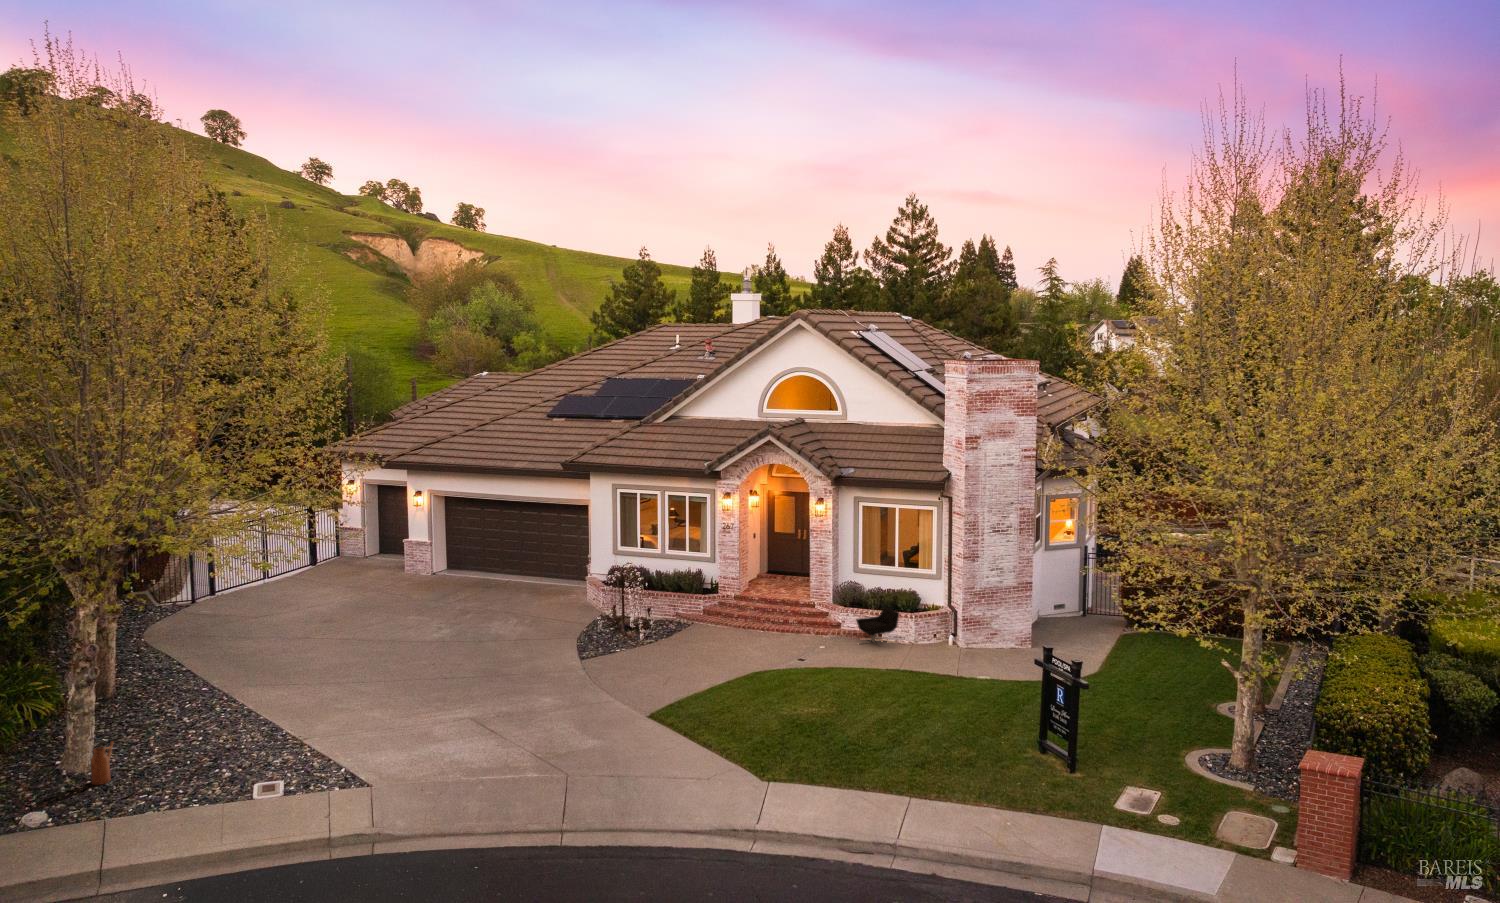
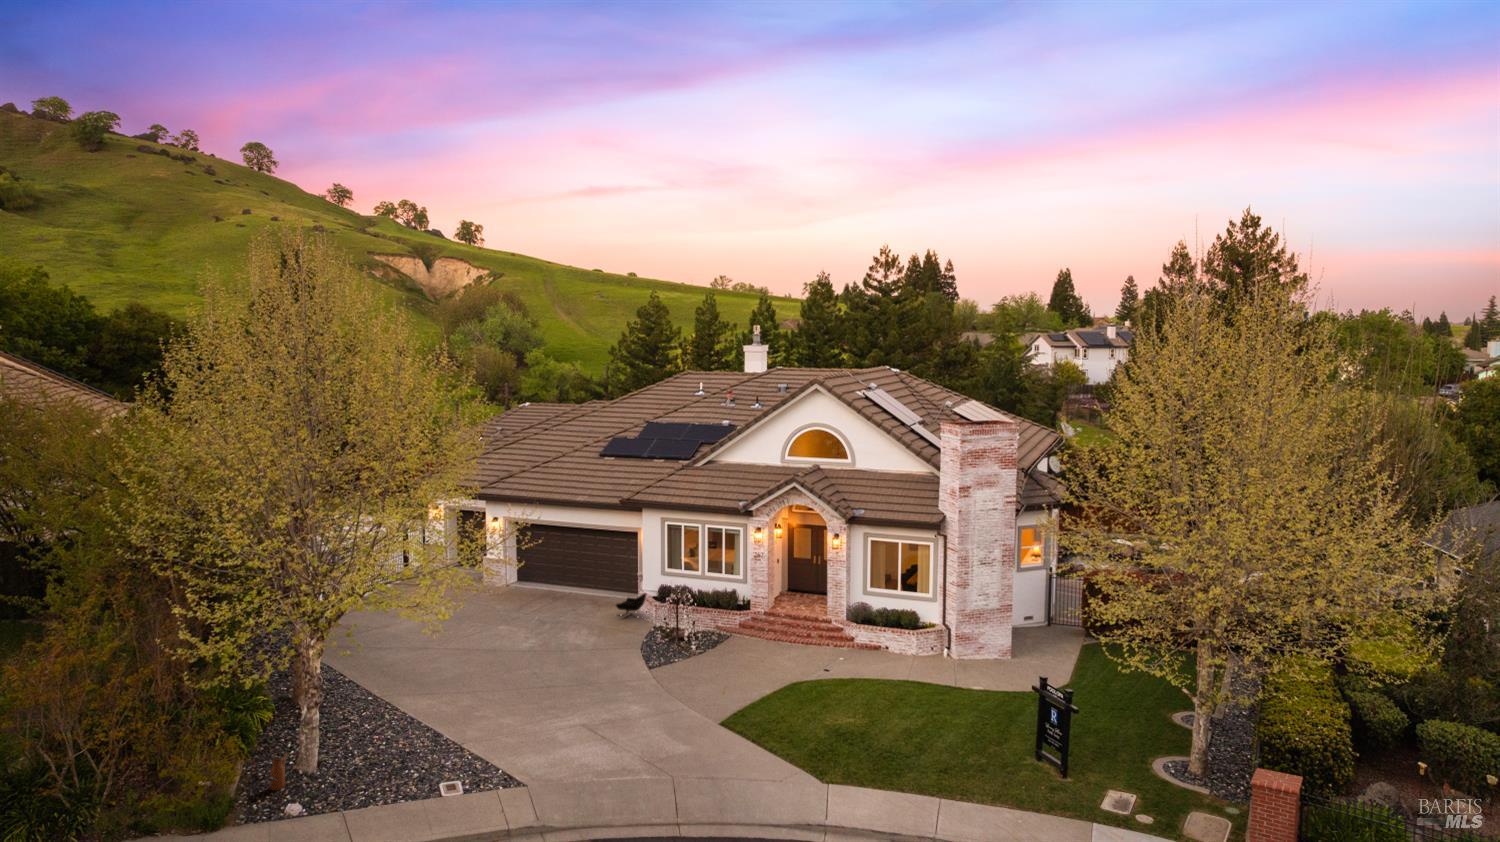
lounge chair: present [856,607,899,644] -> present [616,593,646,616]

